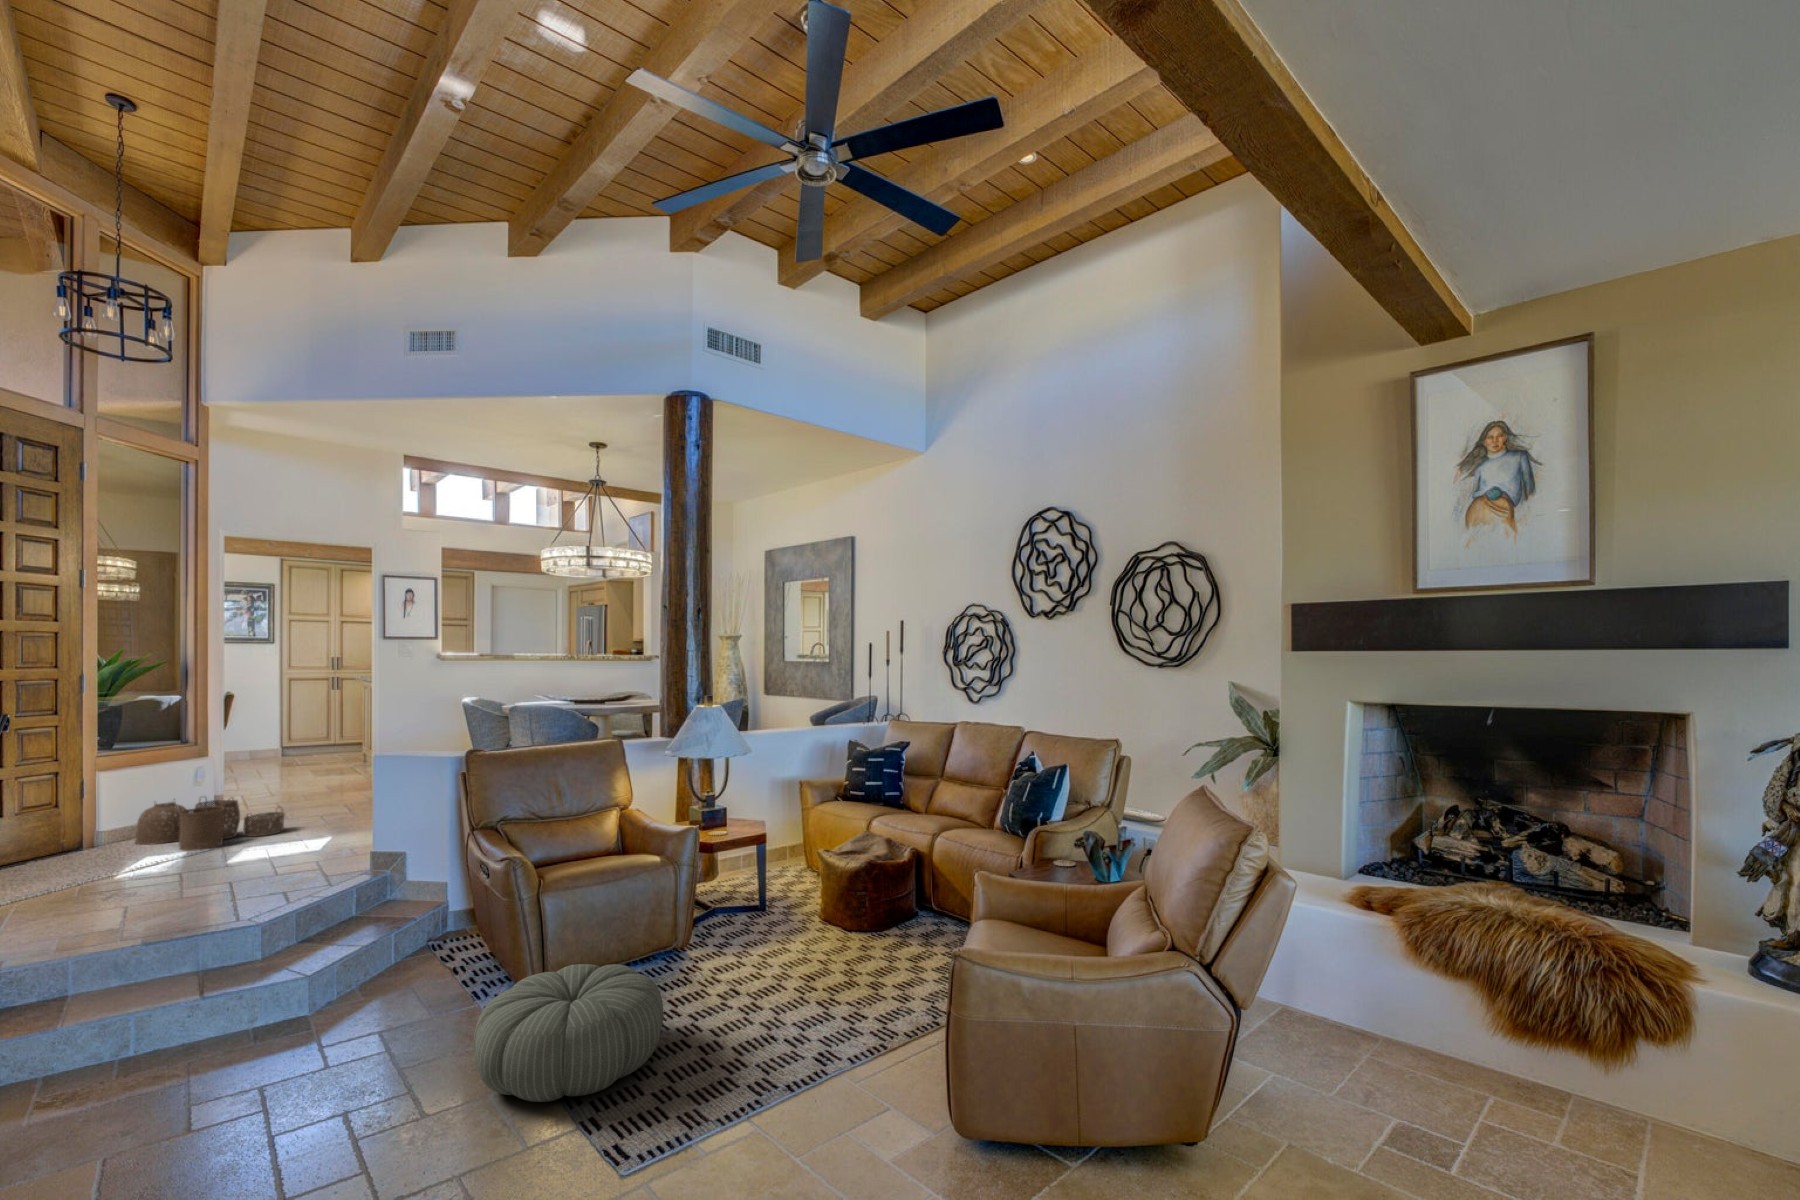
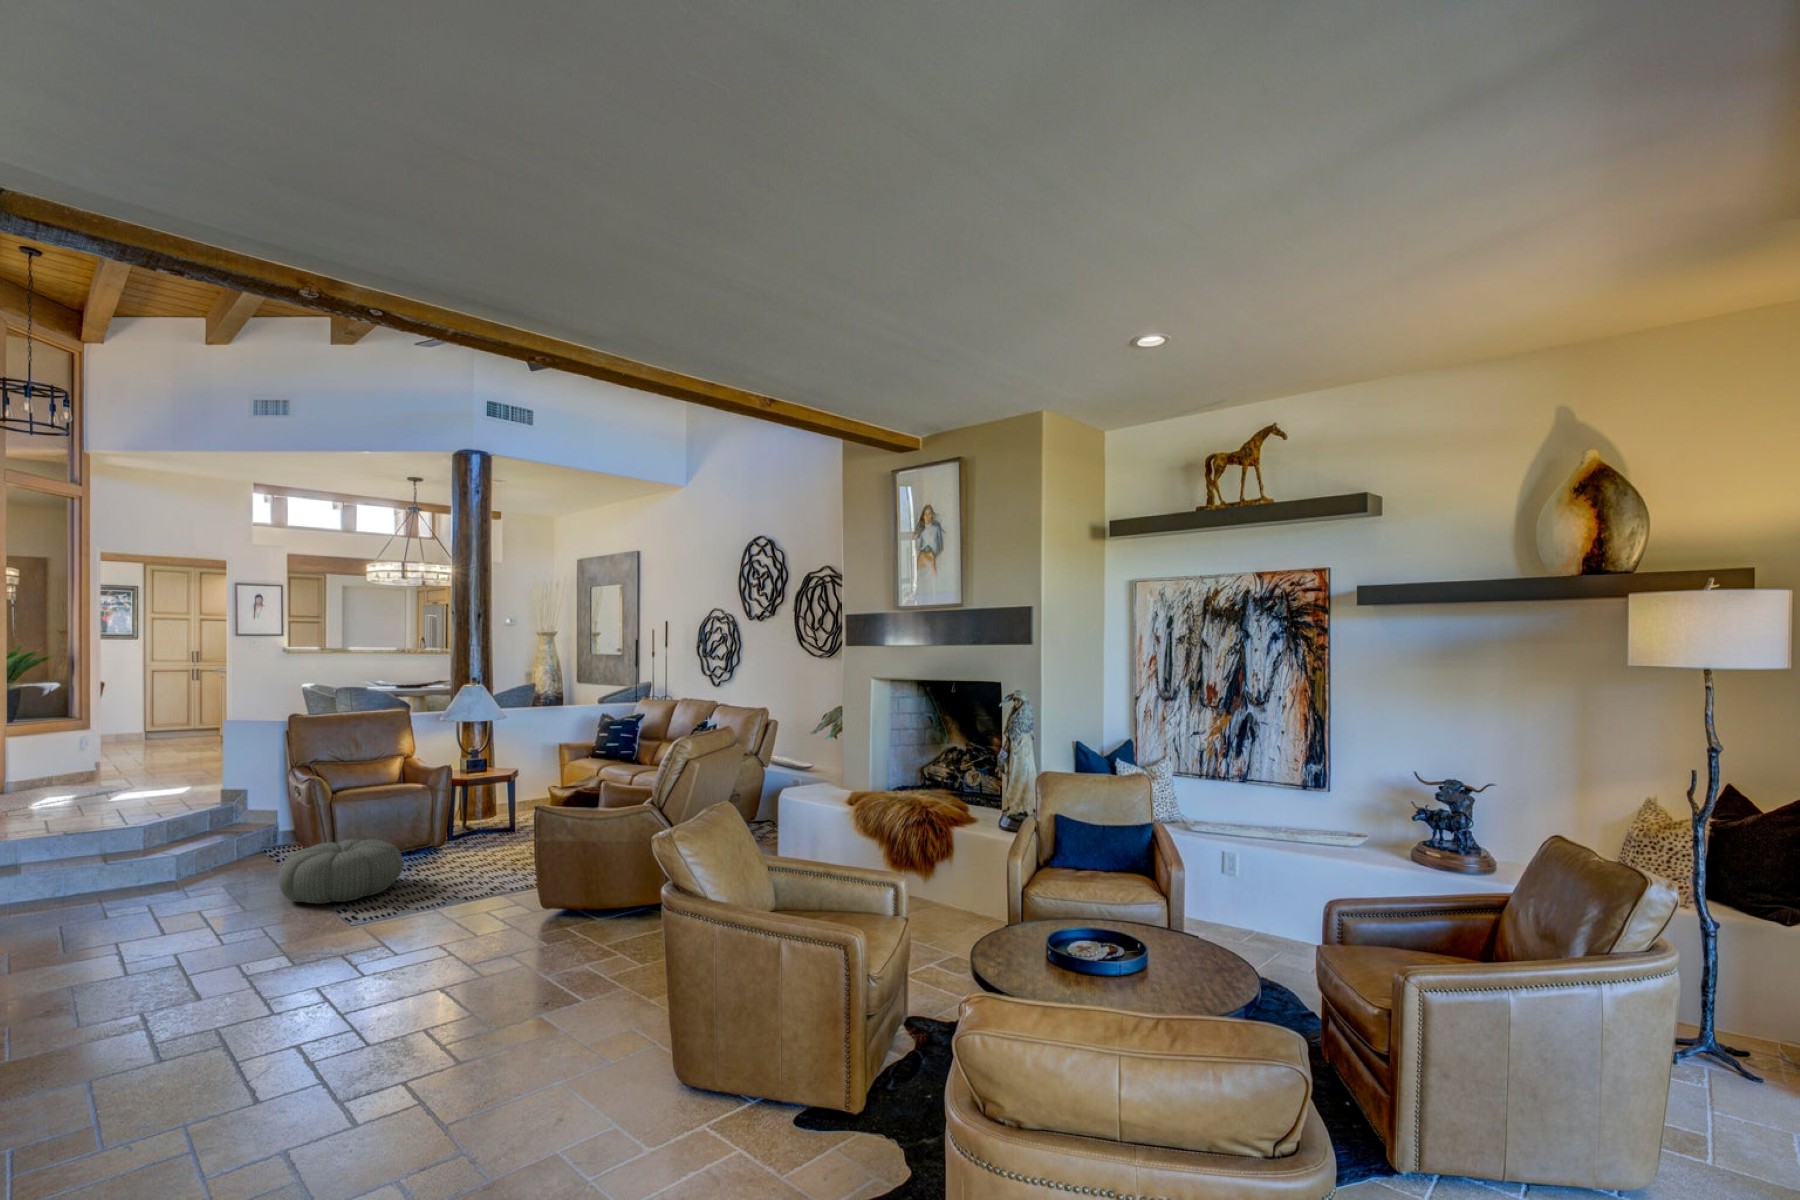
woven basket: present [135,799,284,851] -> none [34,757,153,796]

